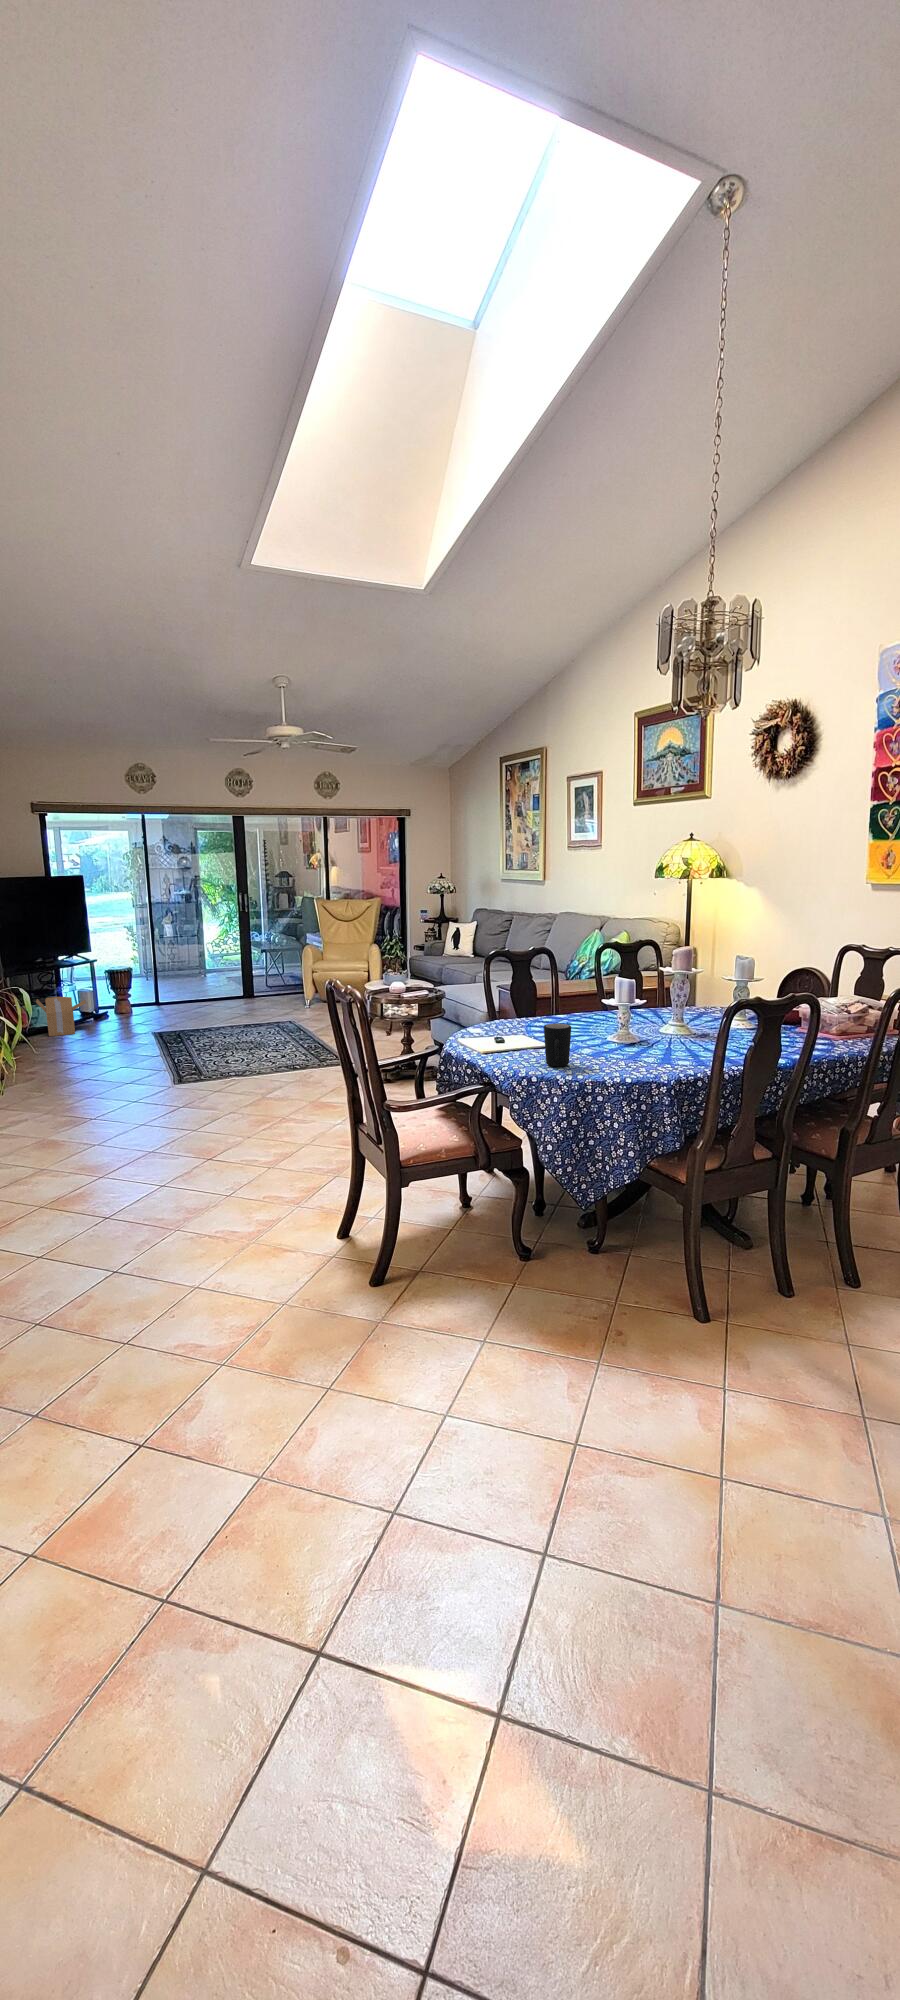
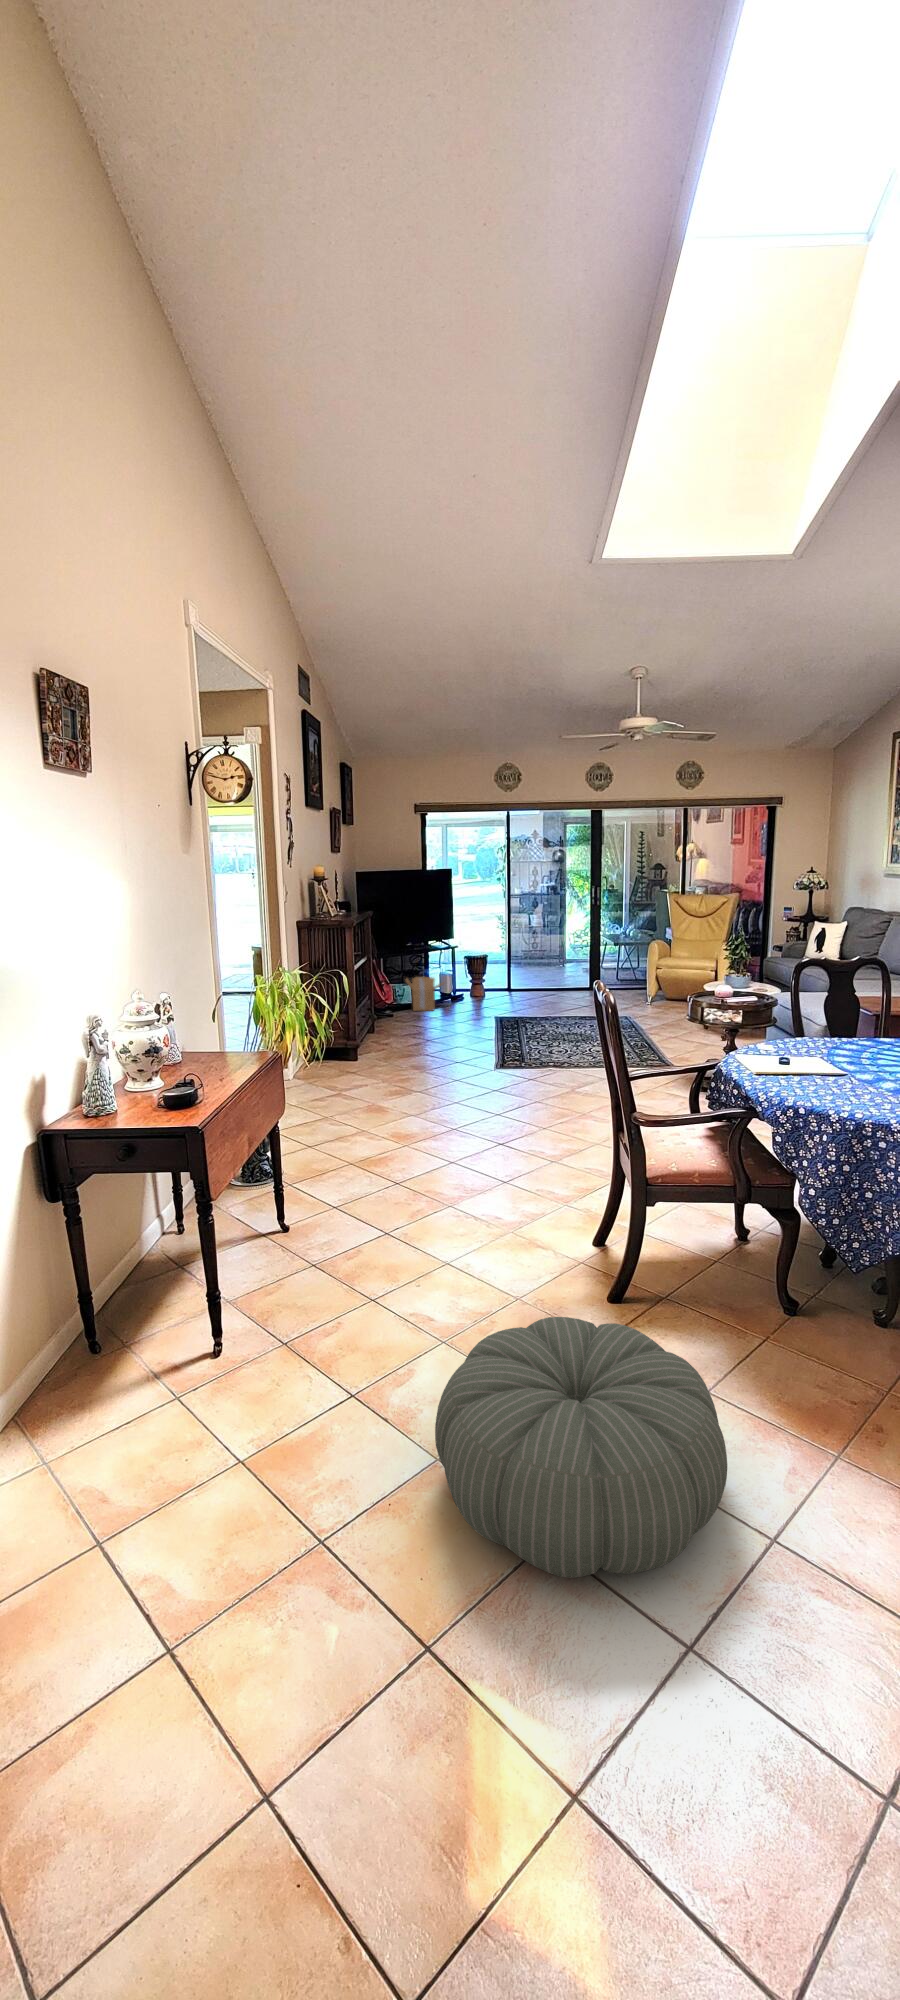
mug: present [544,1023,571,1066] -> none [823,1050,858,1100]
pouf: none [262,1298,537,1539] -> present [435,1317,727,1578]

